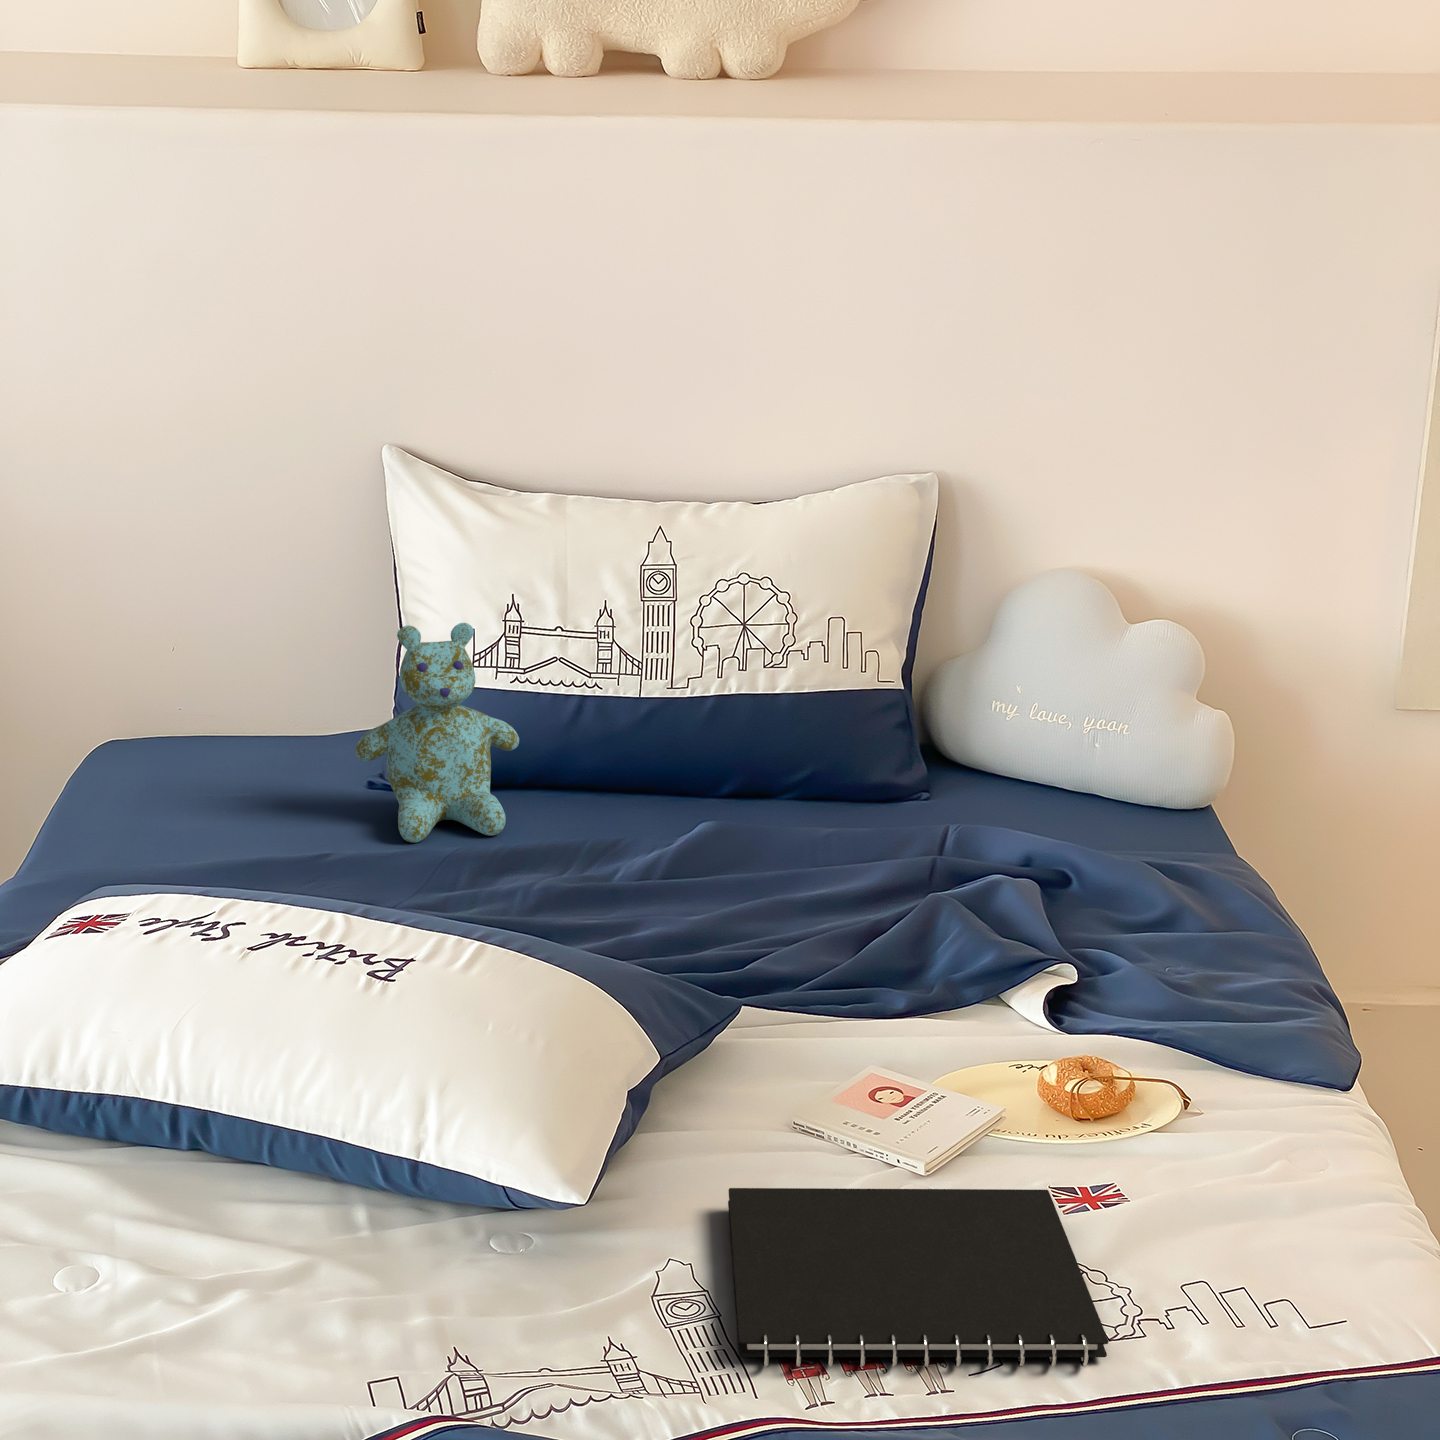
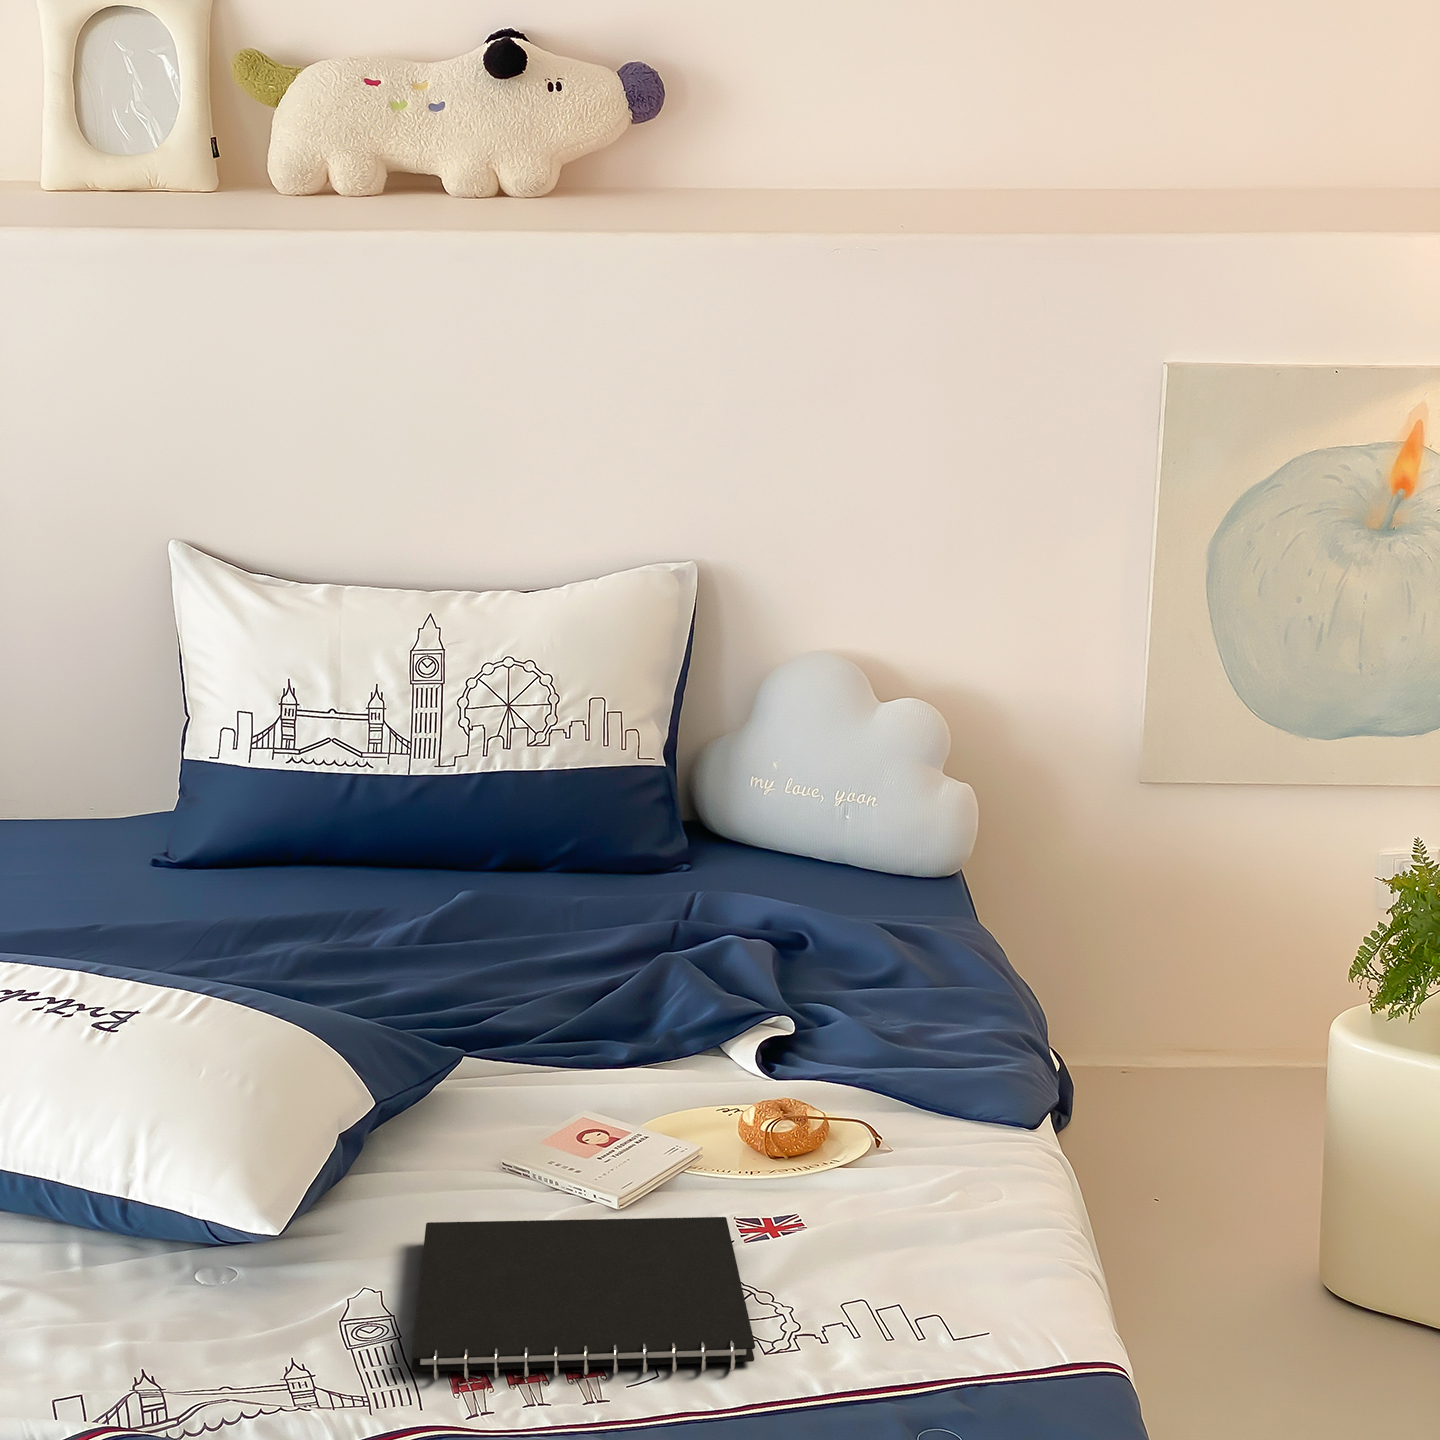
stuffed bear: present [355,623,519,843] -> none [123,703,288,916]

